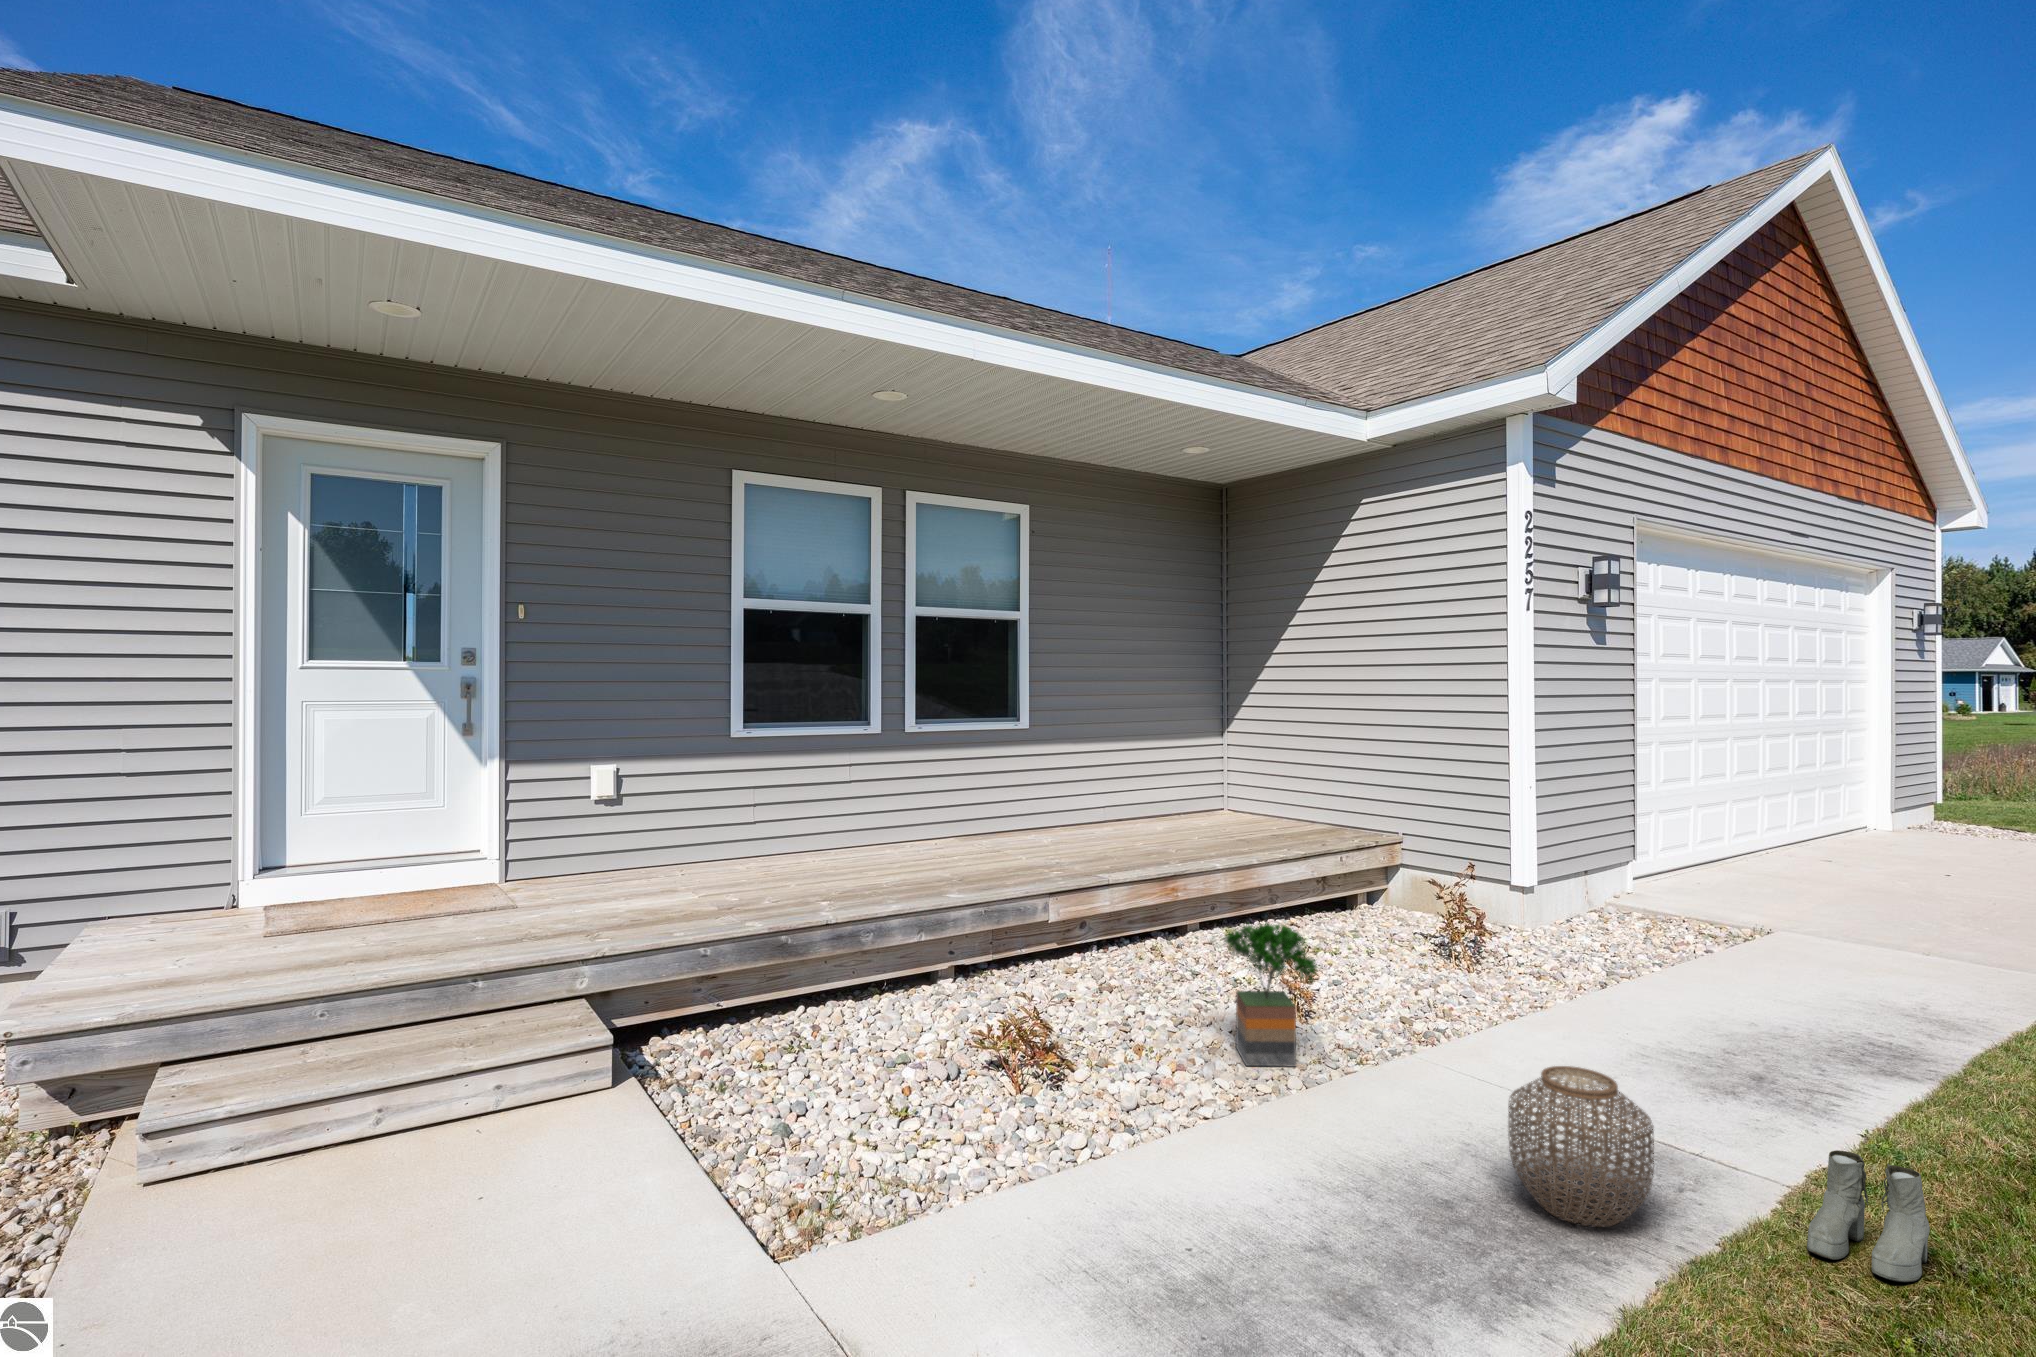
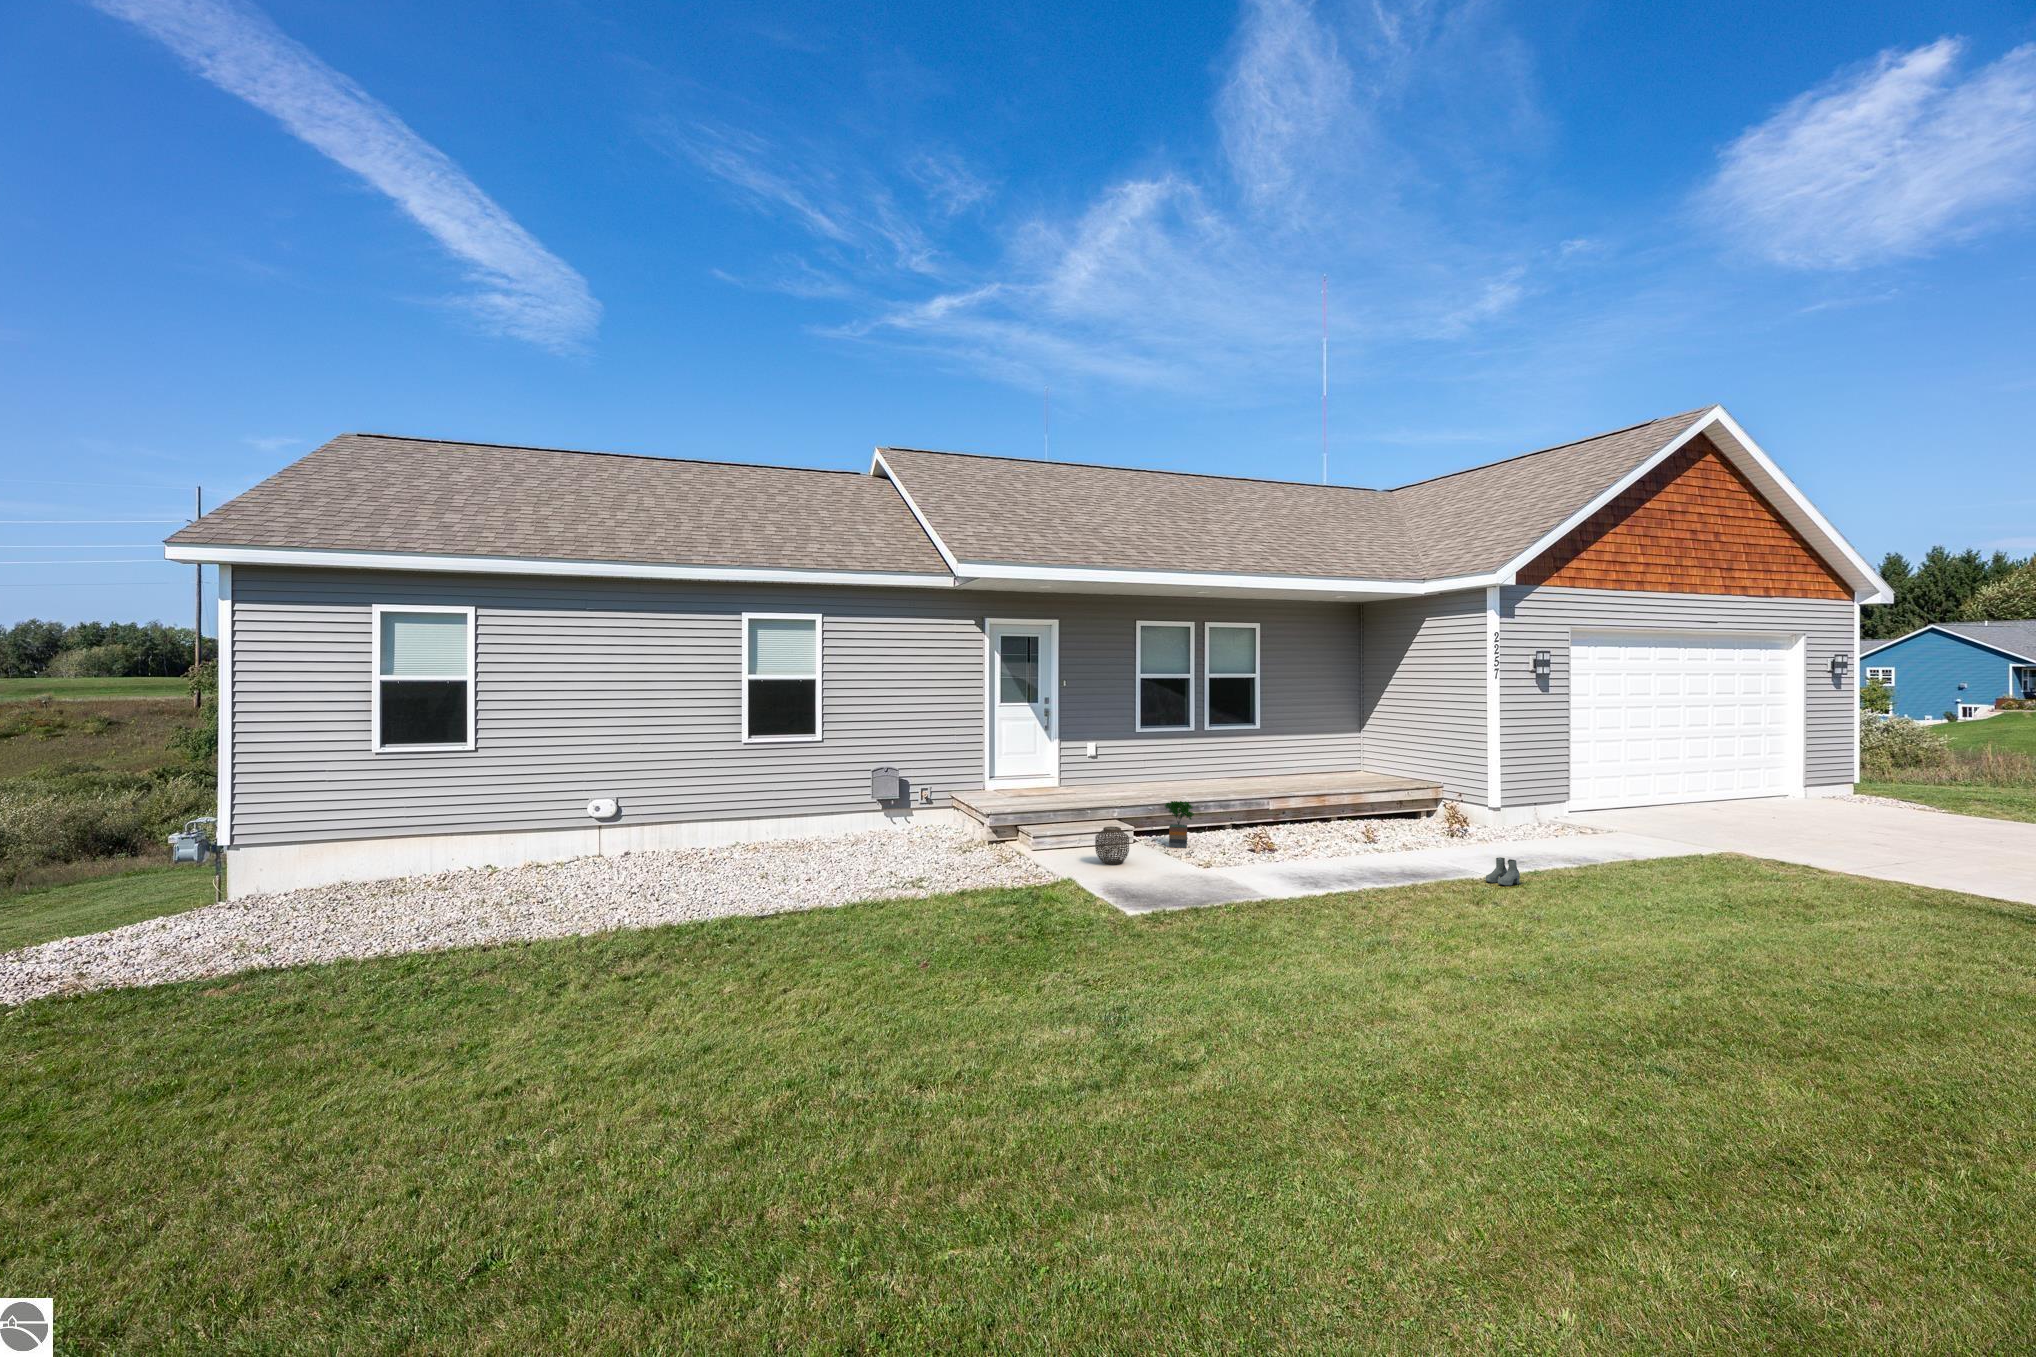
potted tree: present [1224,924,1317,1067] -> present [1165,801,1194,848]
woven basket: present [1508,1066,1654,1227] -> present [1095,827,1129,865]

